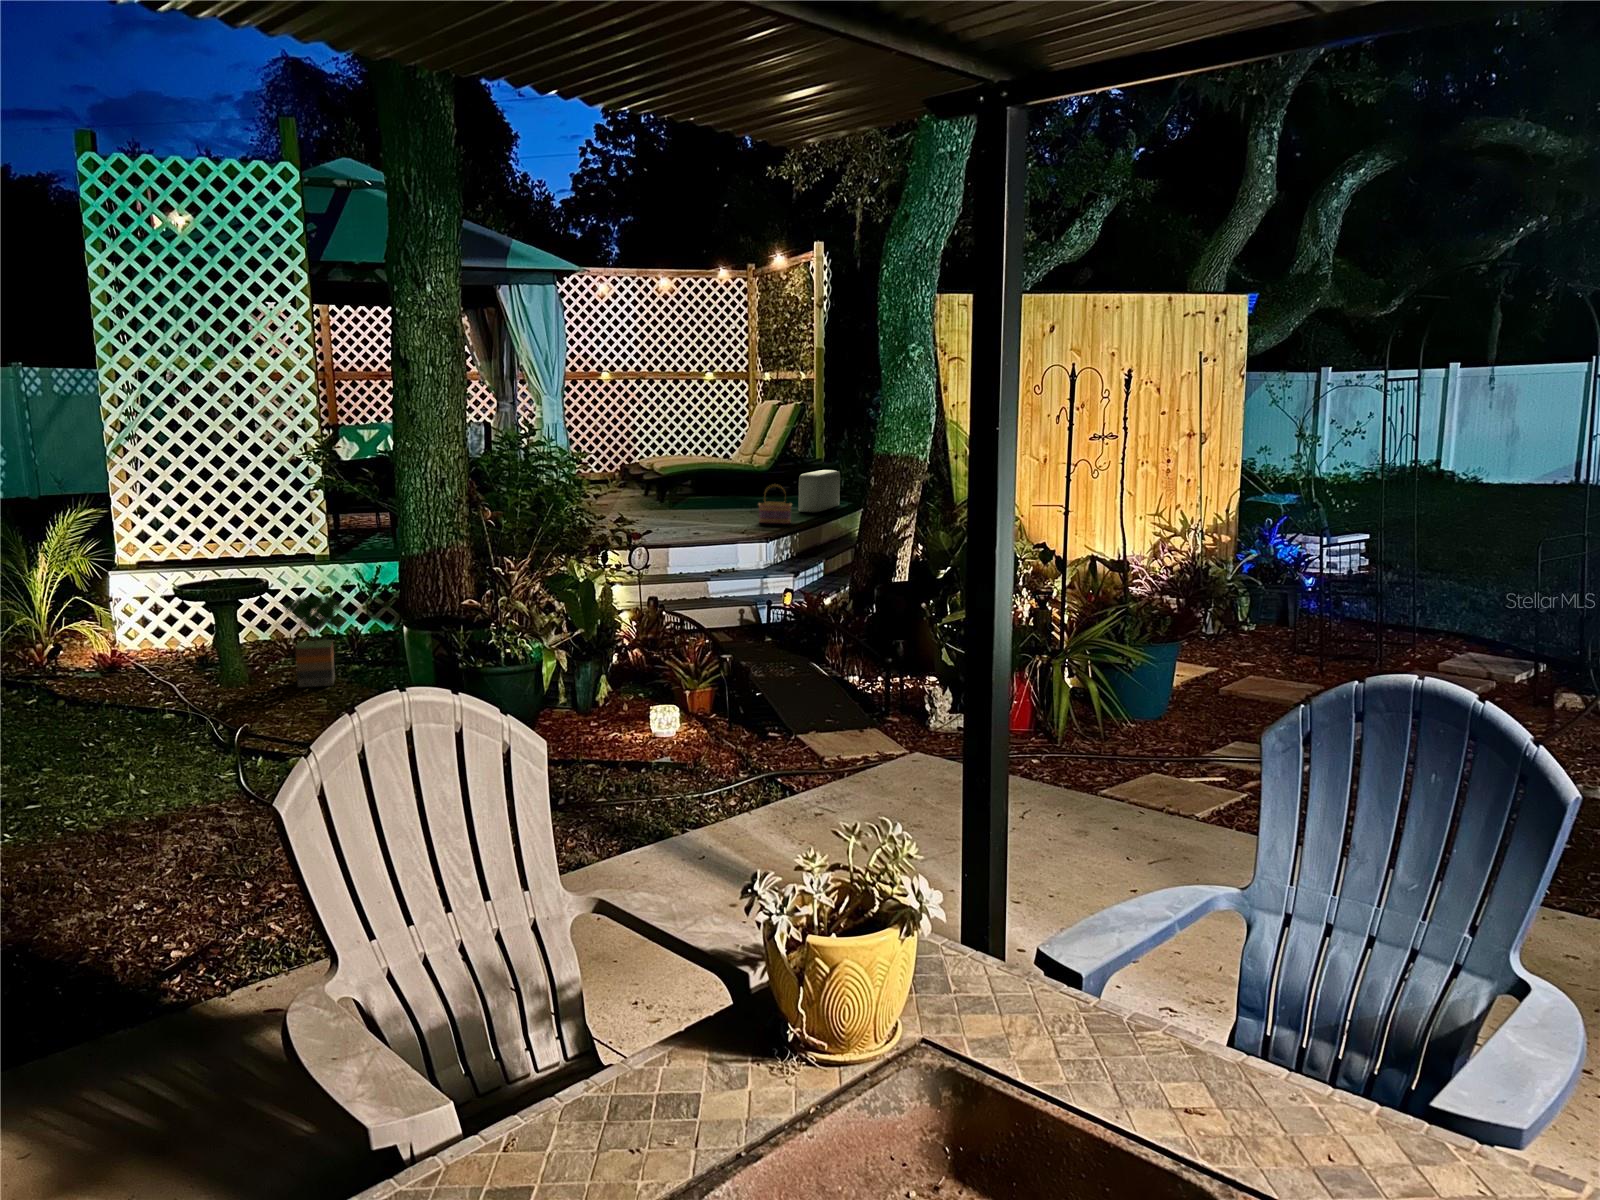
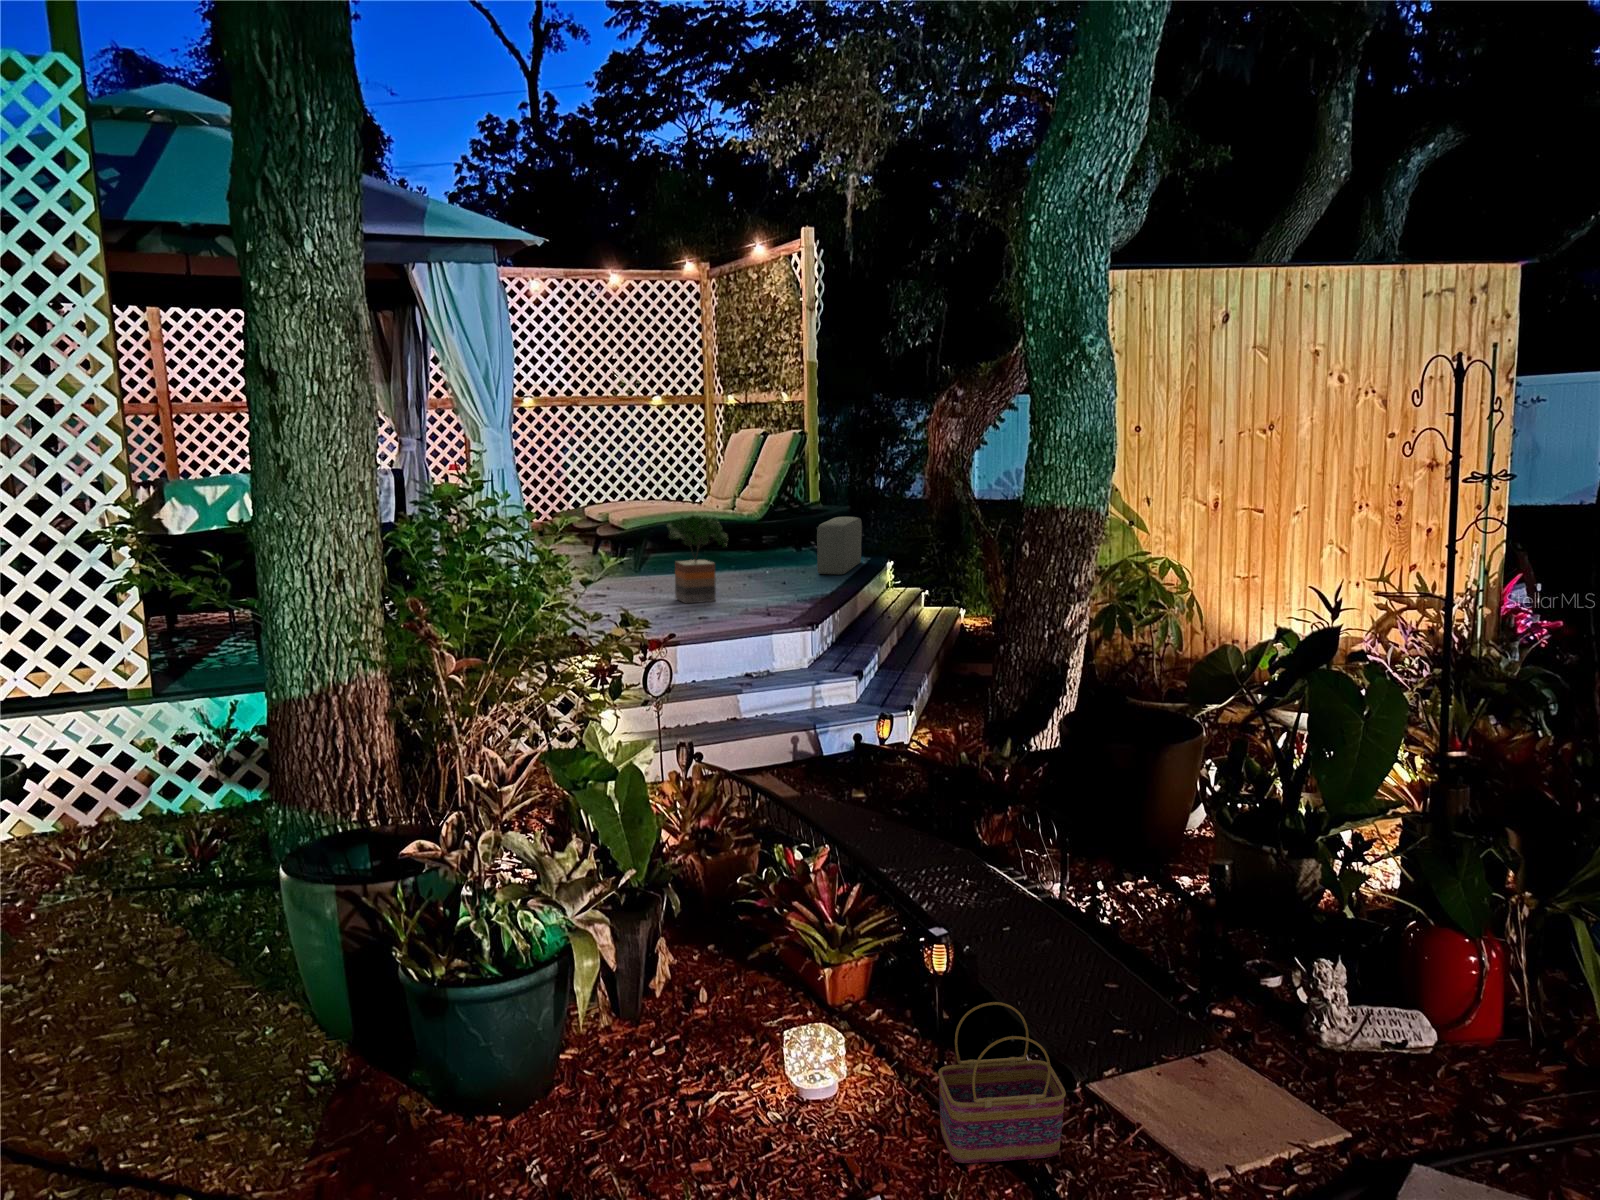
basket: present [759,486,791,524] -> present [938,1002,1066,1163]
potted tree: present [283,596,346,687] -> present [668,515,728,603]

